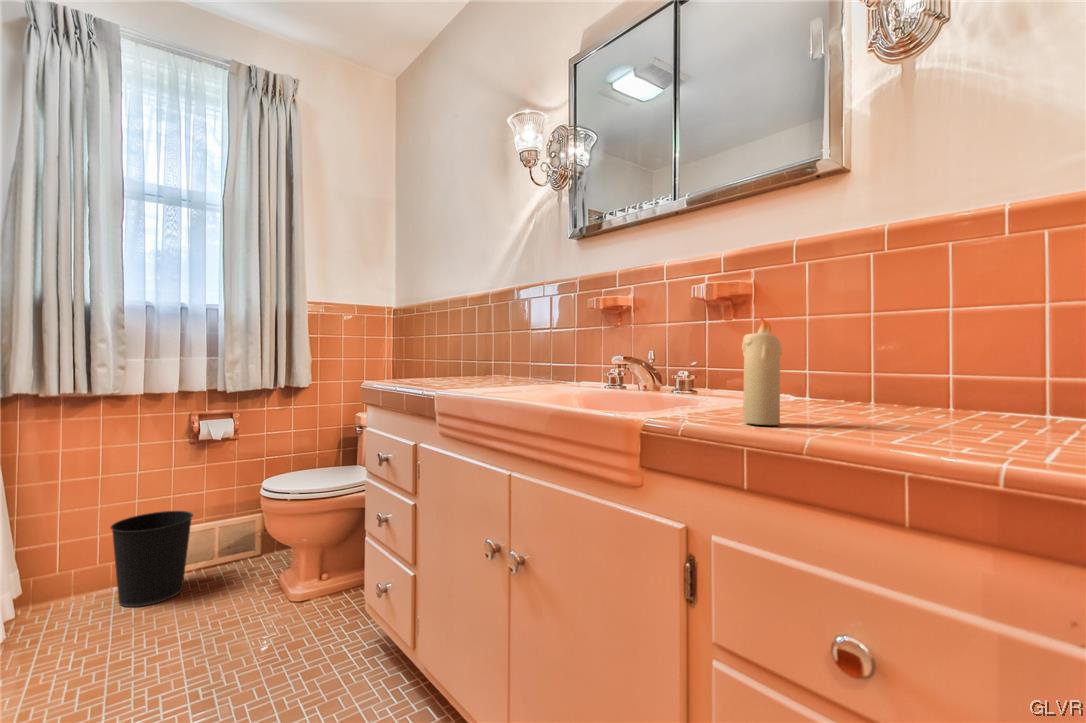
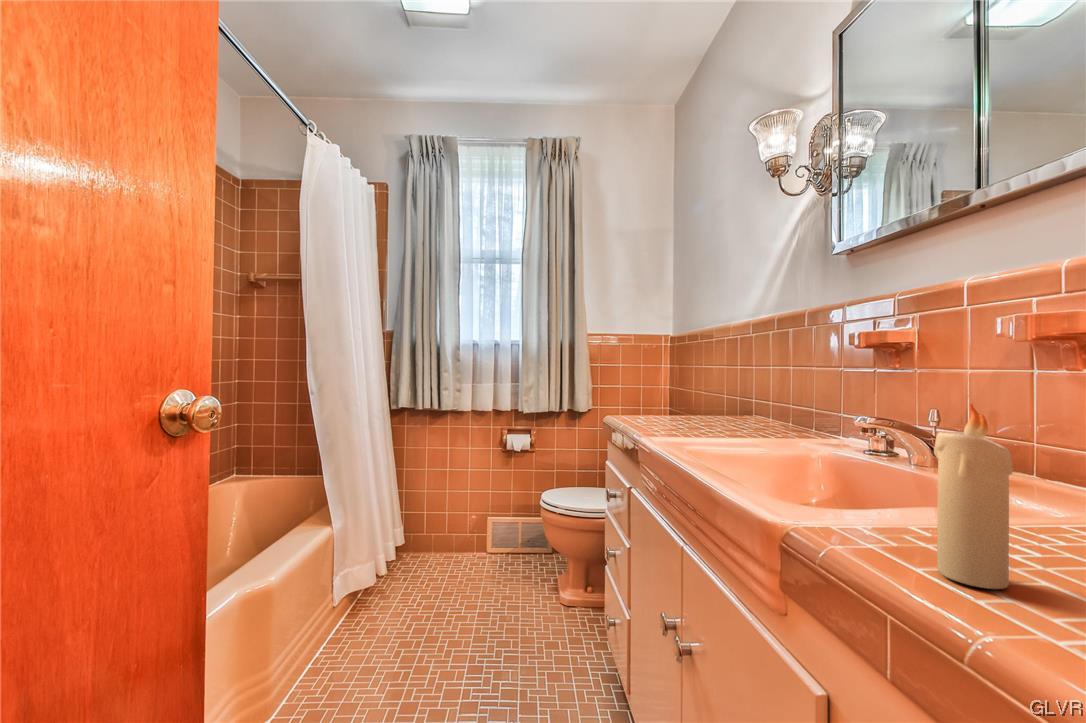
wastebasket: present [110,511,193,607] -> none [450,502,500,574]

